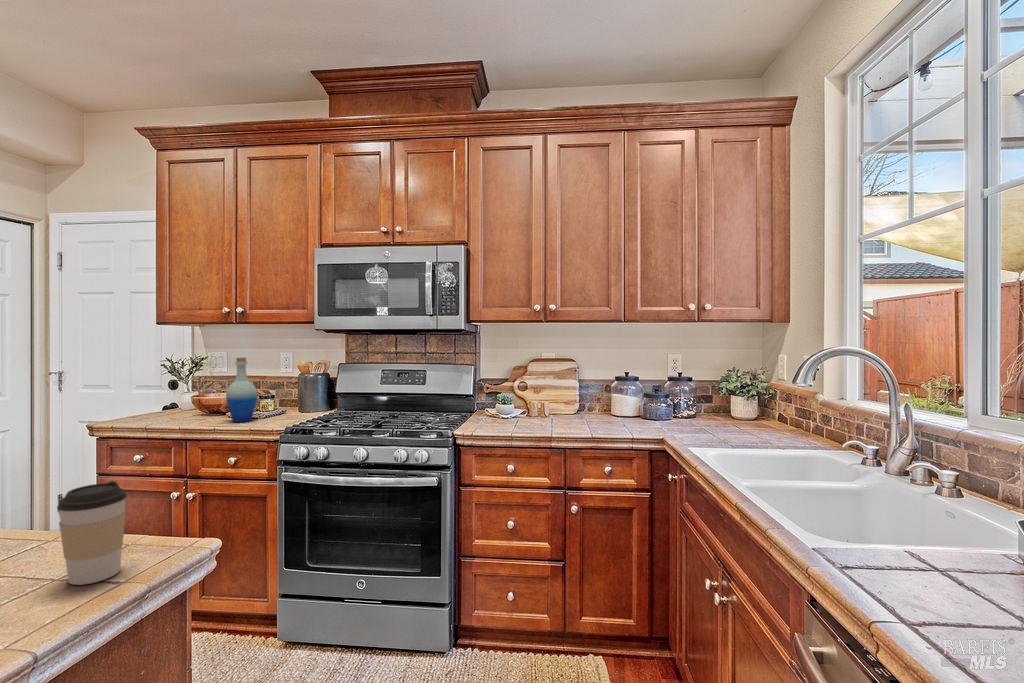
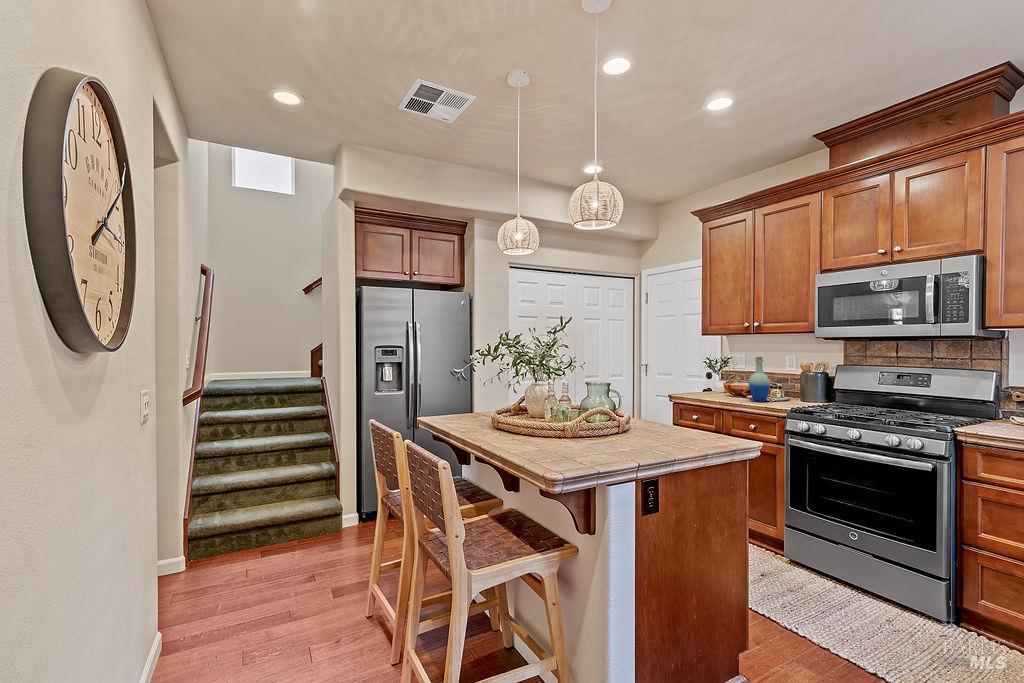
coffee cup: present [57,481,127,585] -> none [698,403,723,443]

